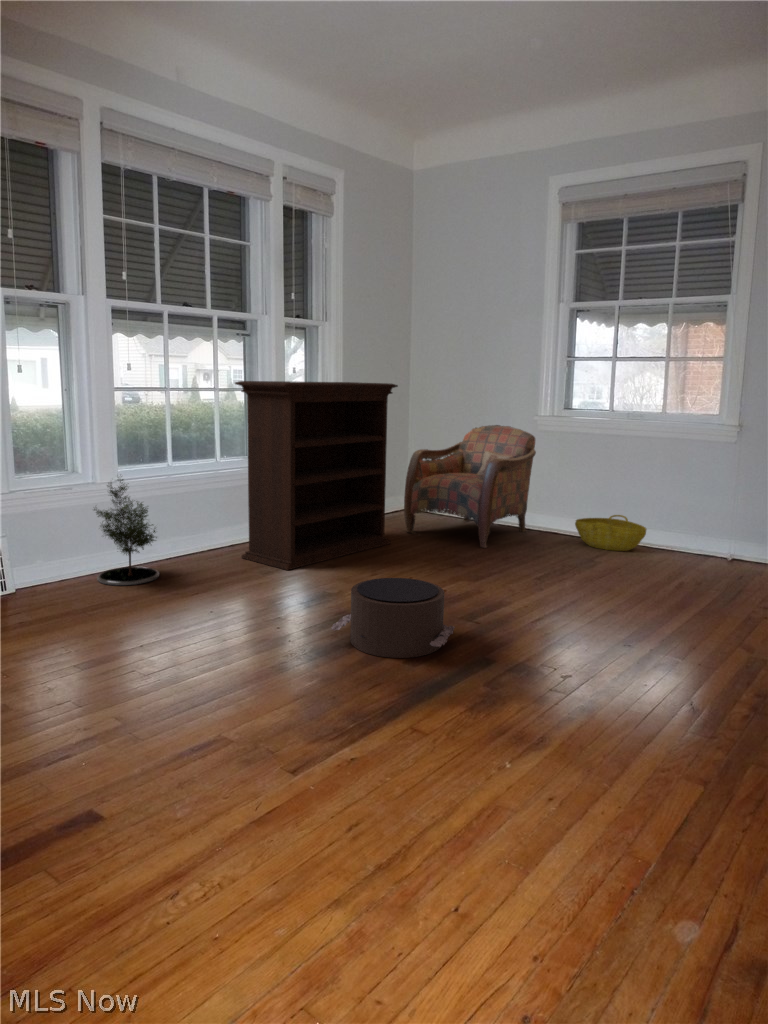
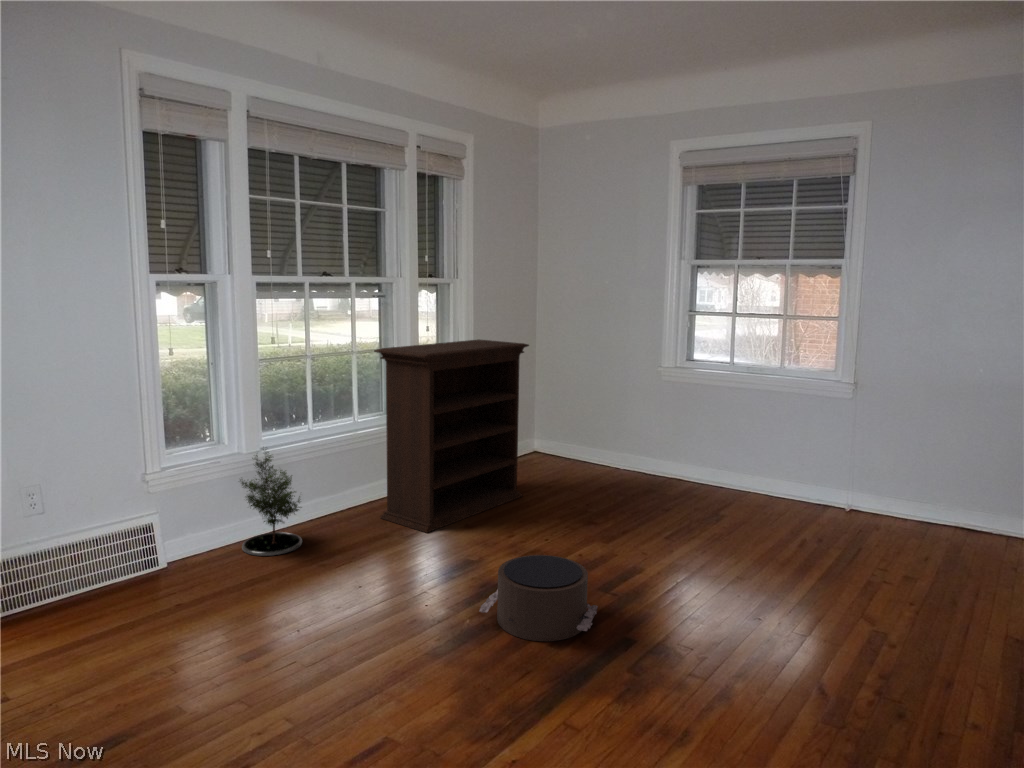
armchair: present [404,425,536,548] -> none [534,374,661,500]
basket: present [575,515,647,551] -> none [701,464,770,501]

